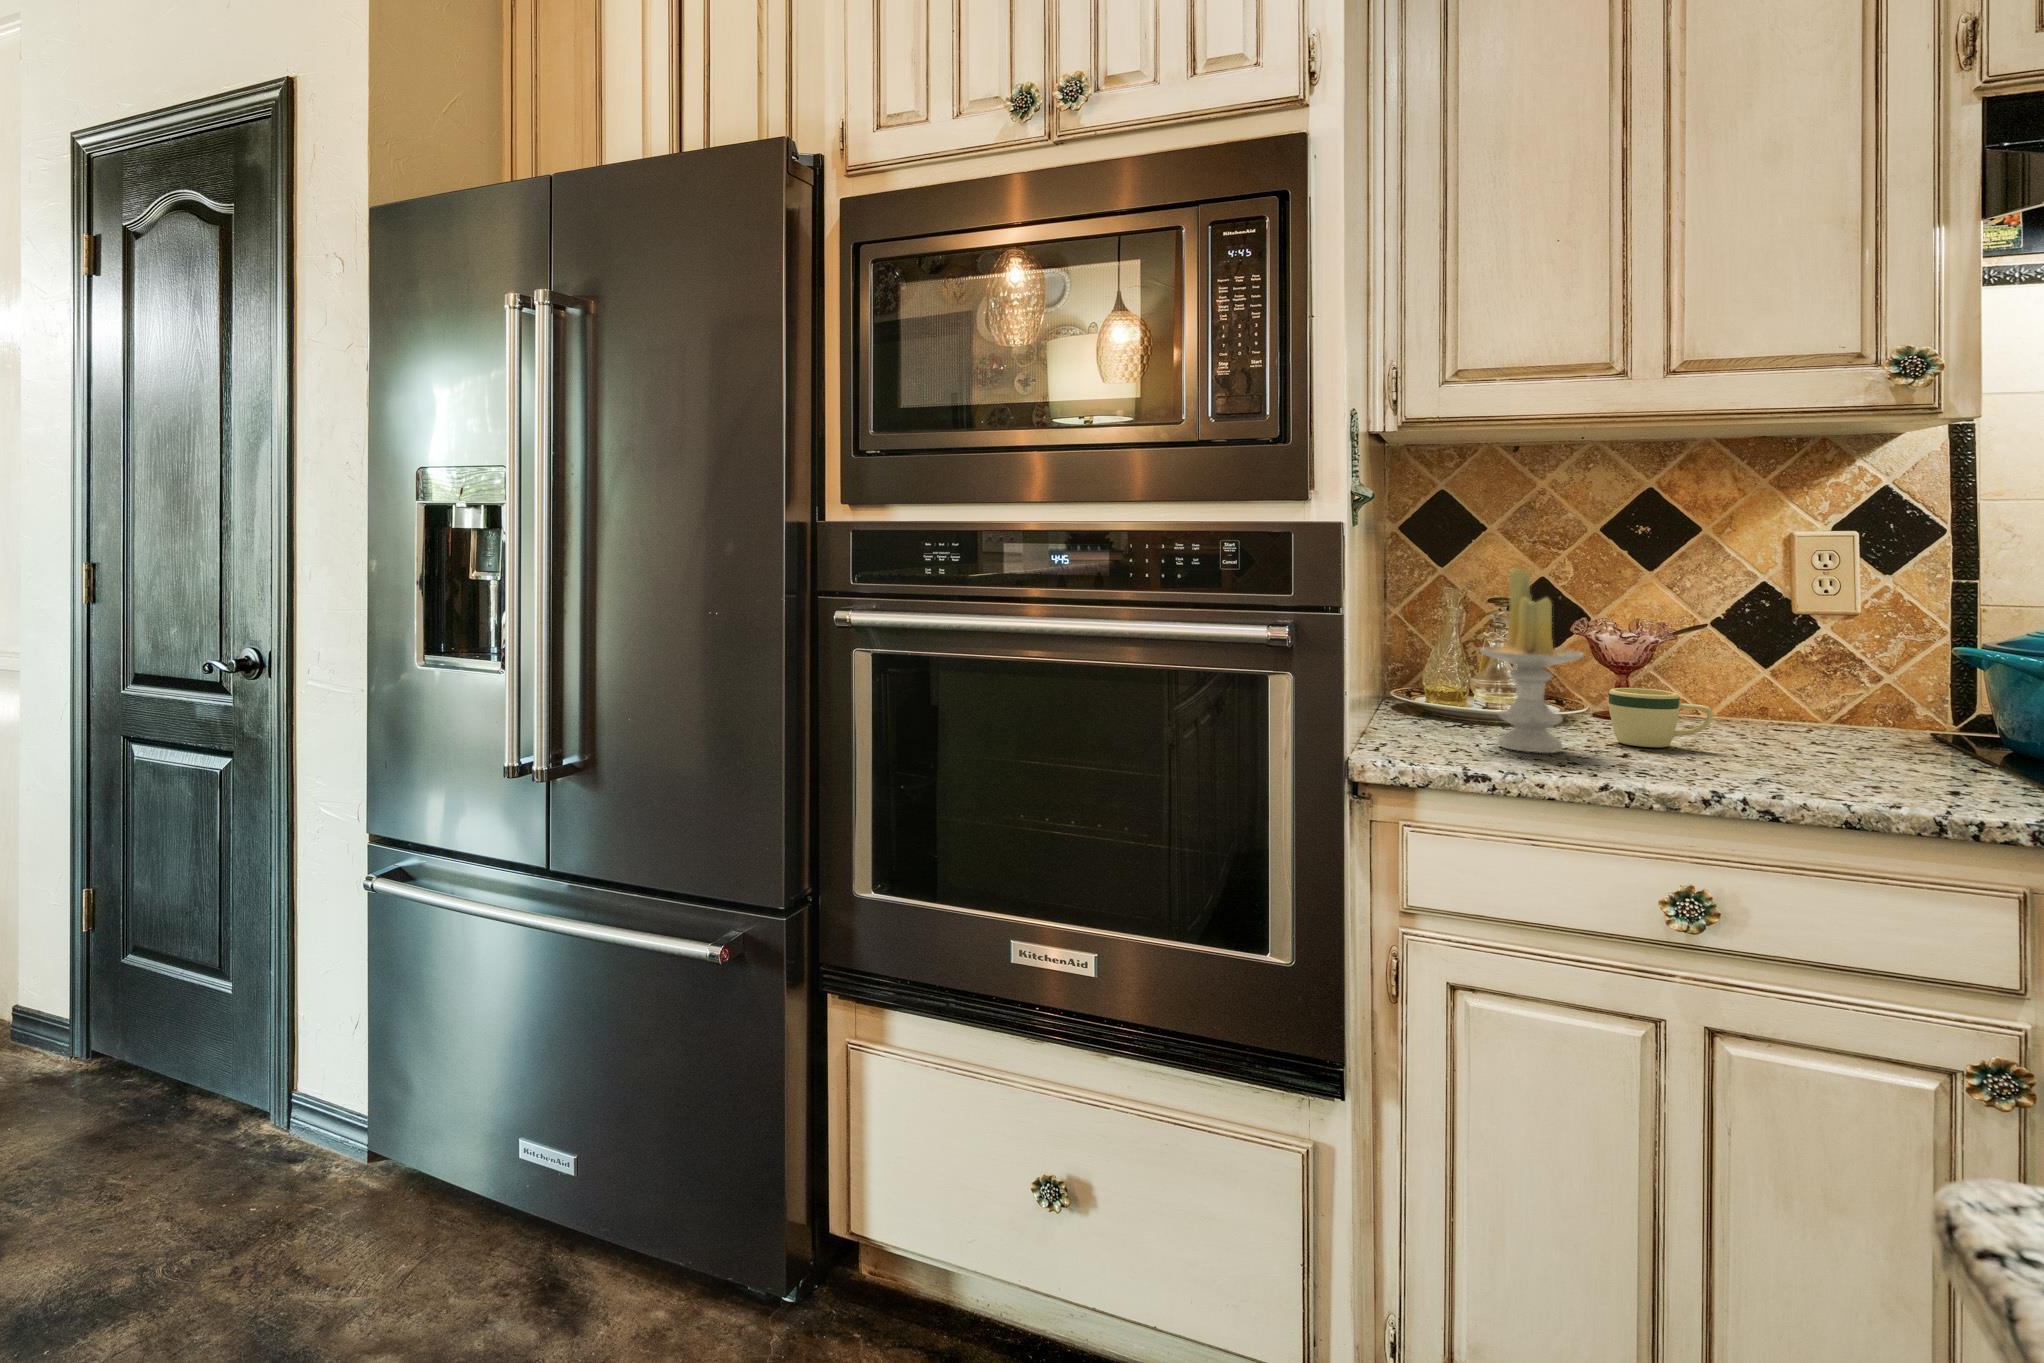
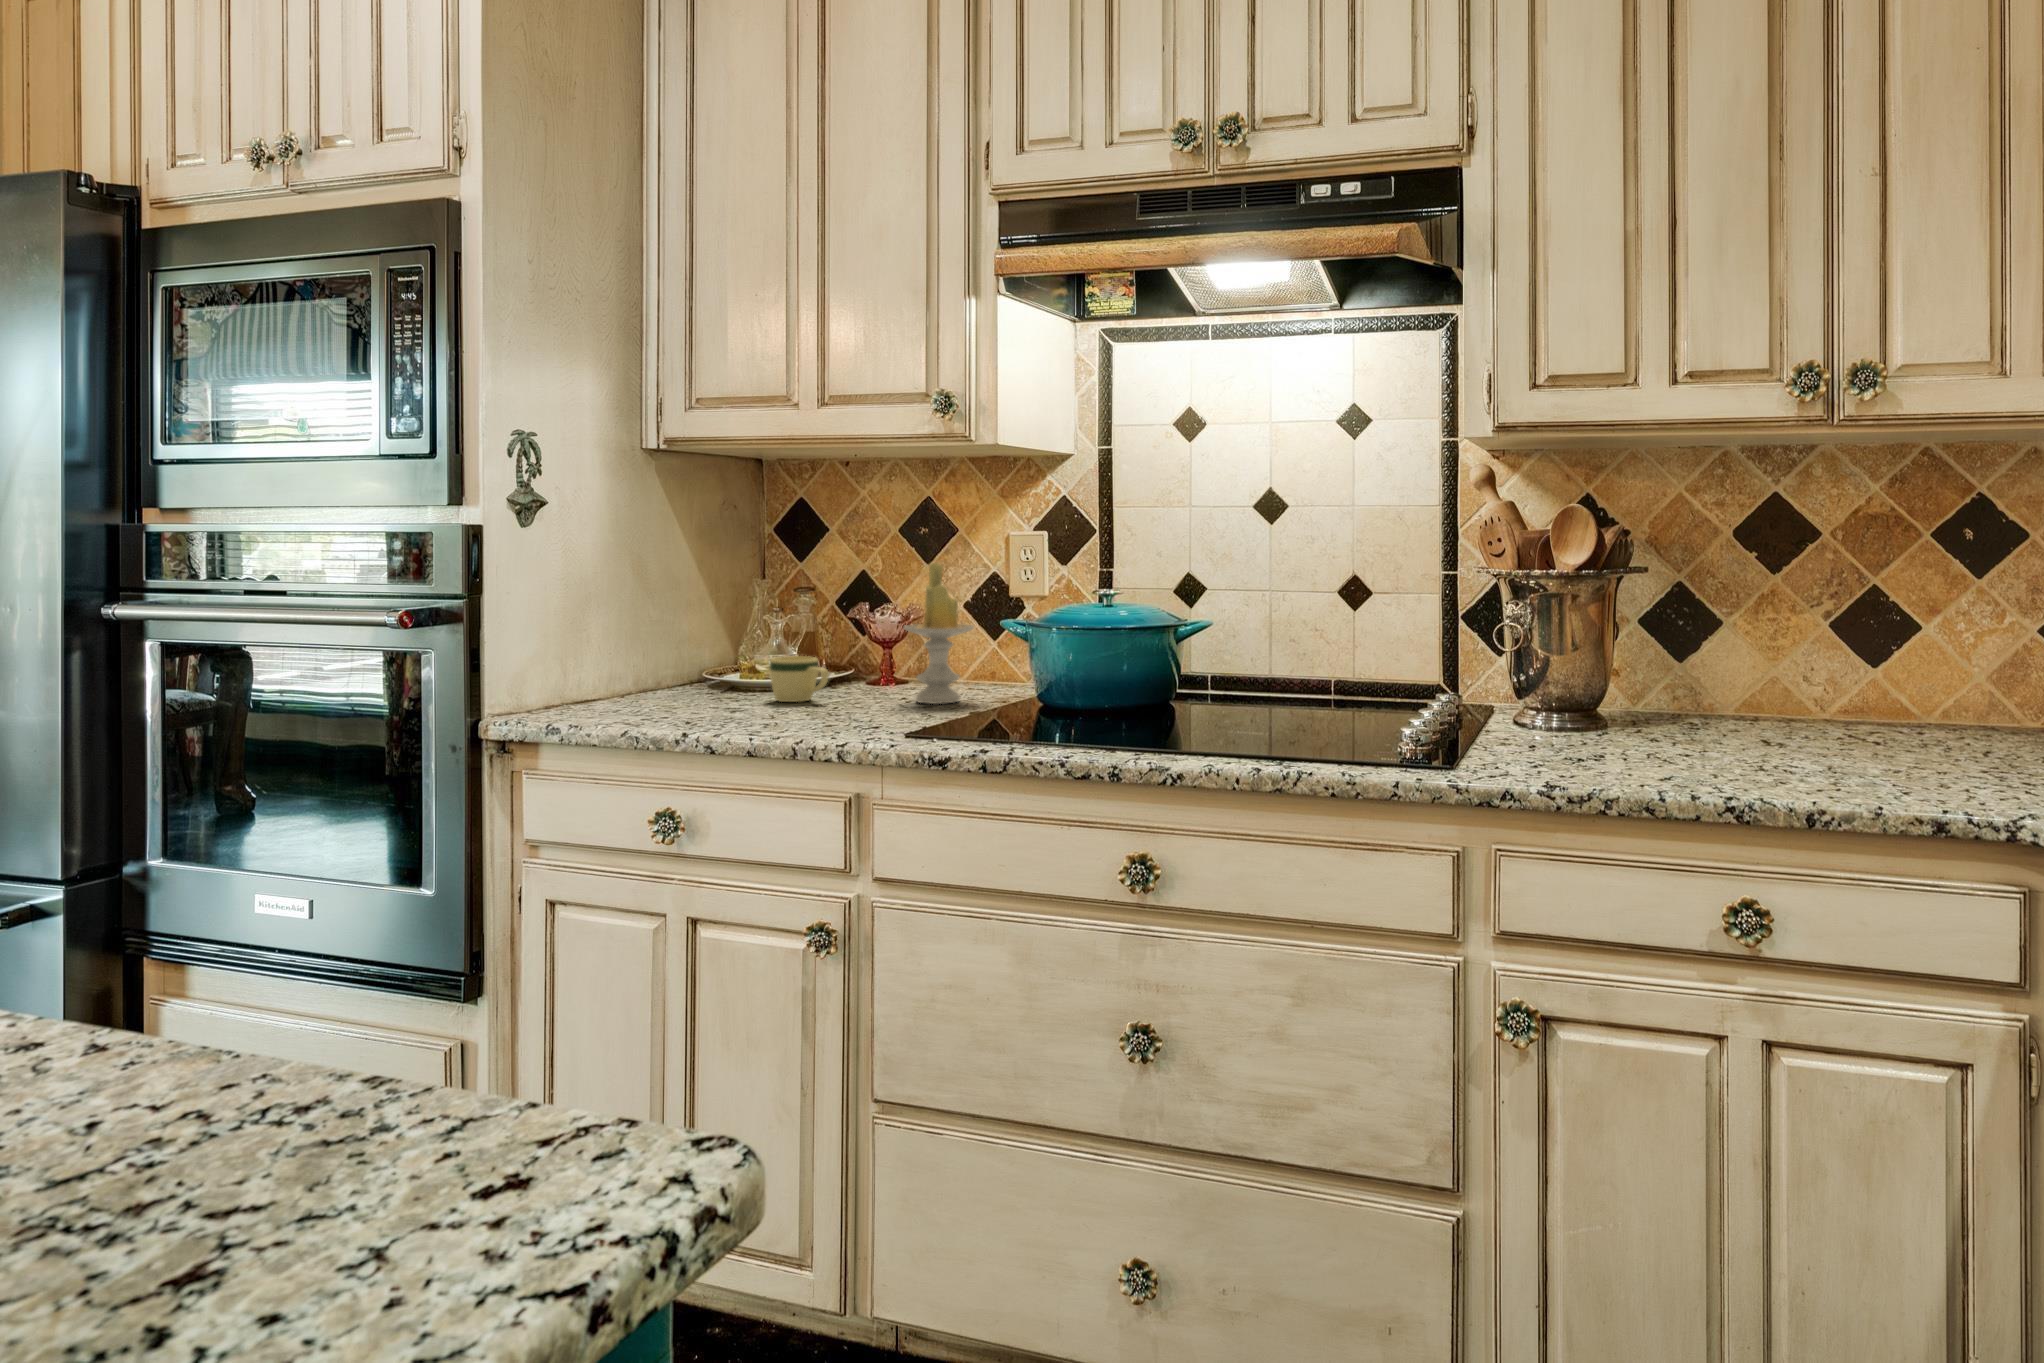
candle: present [1480,568,1584,753] -> present [904,562,974,704]

